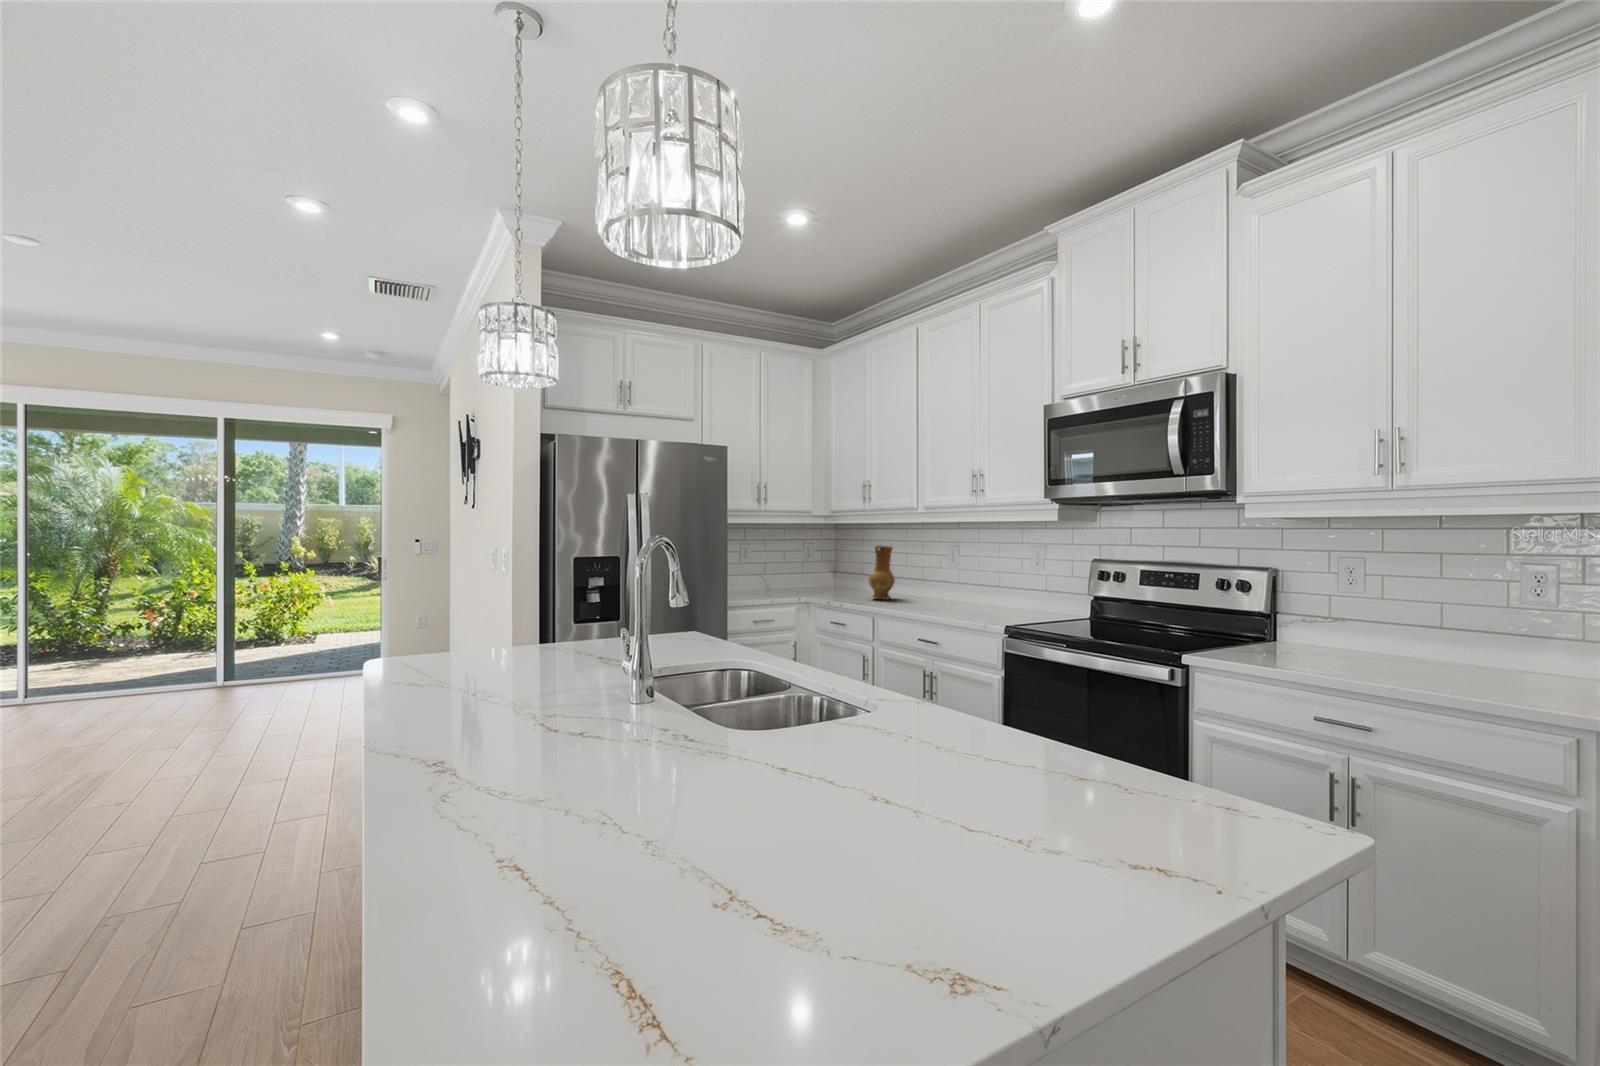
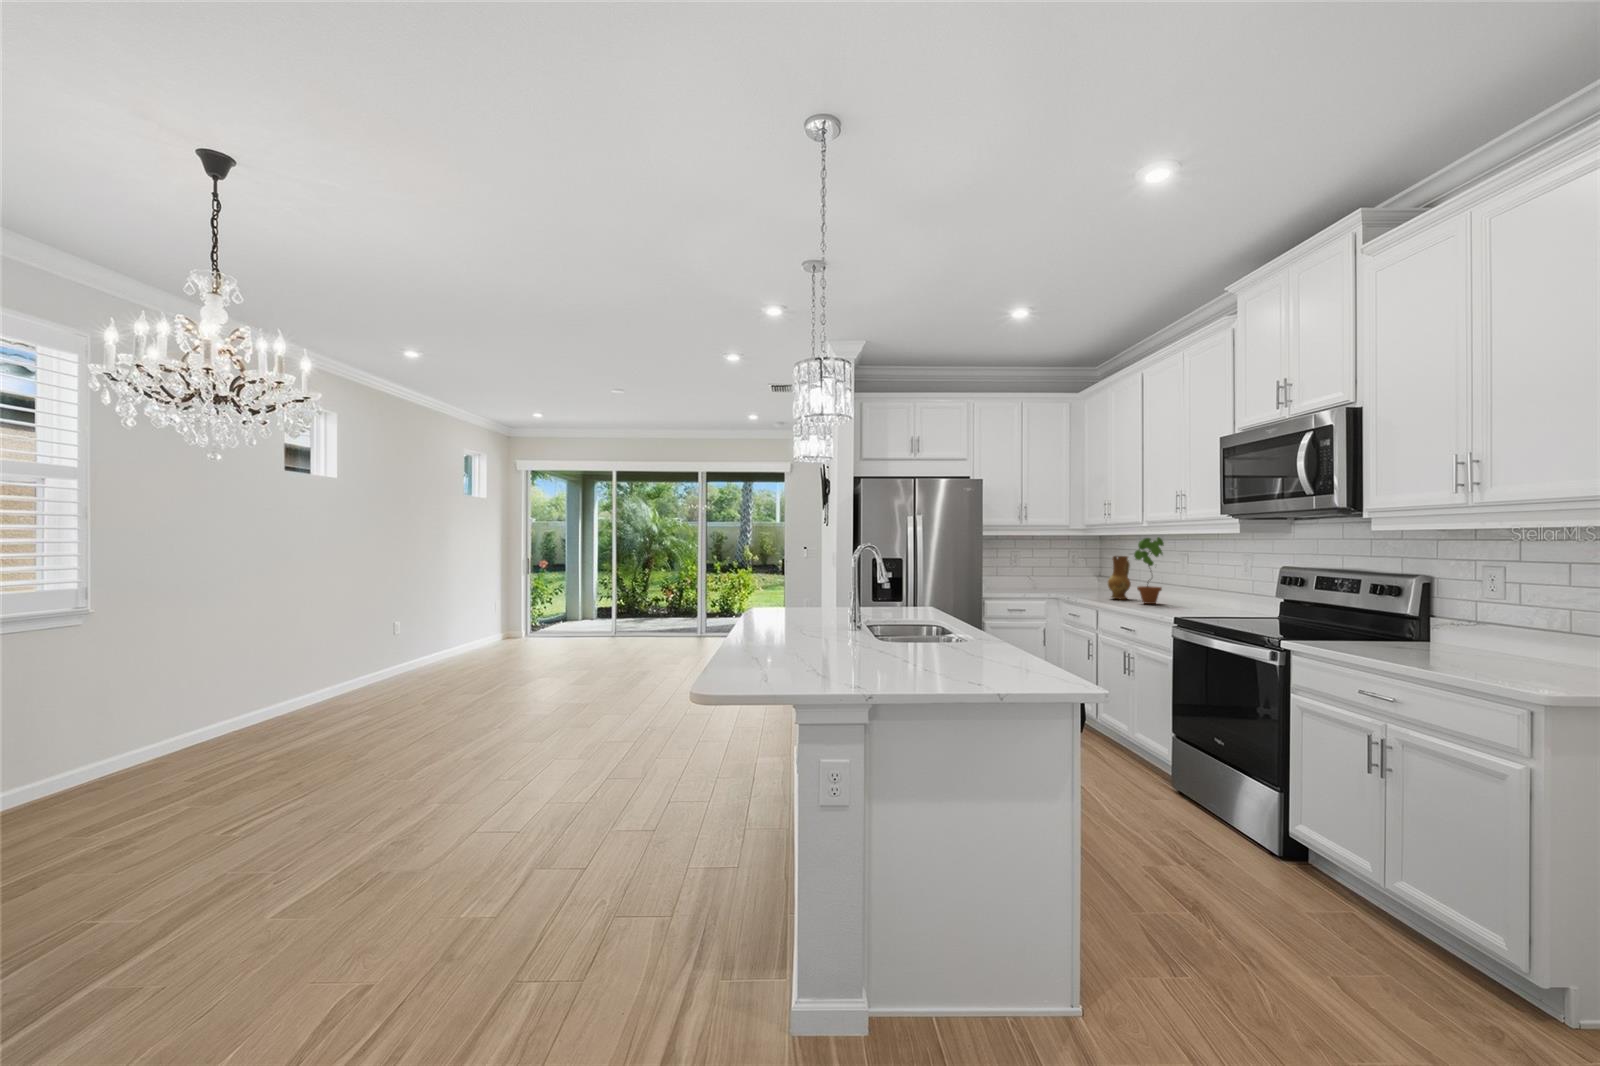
potted plant: none [912,523,942,605] -> present [1134,537,1164,604]

